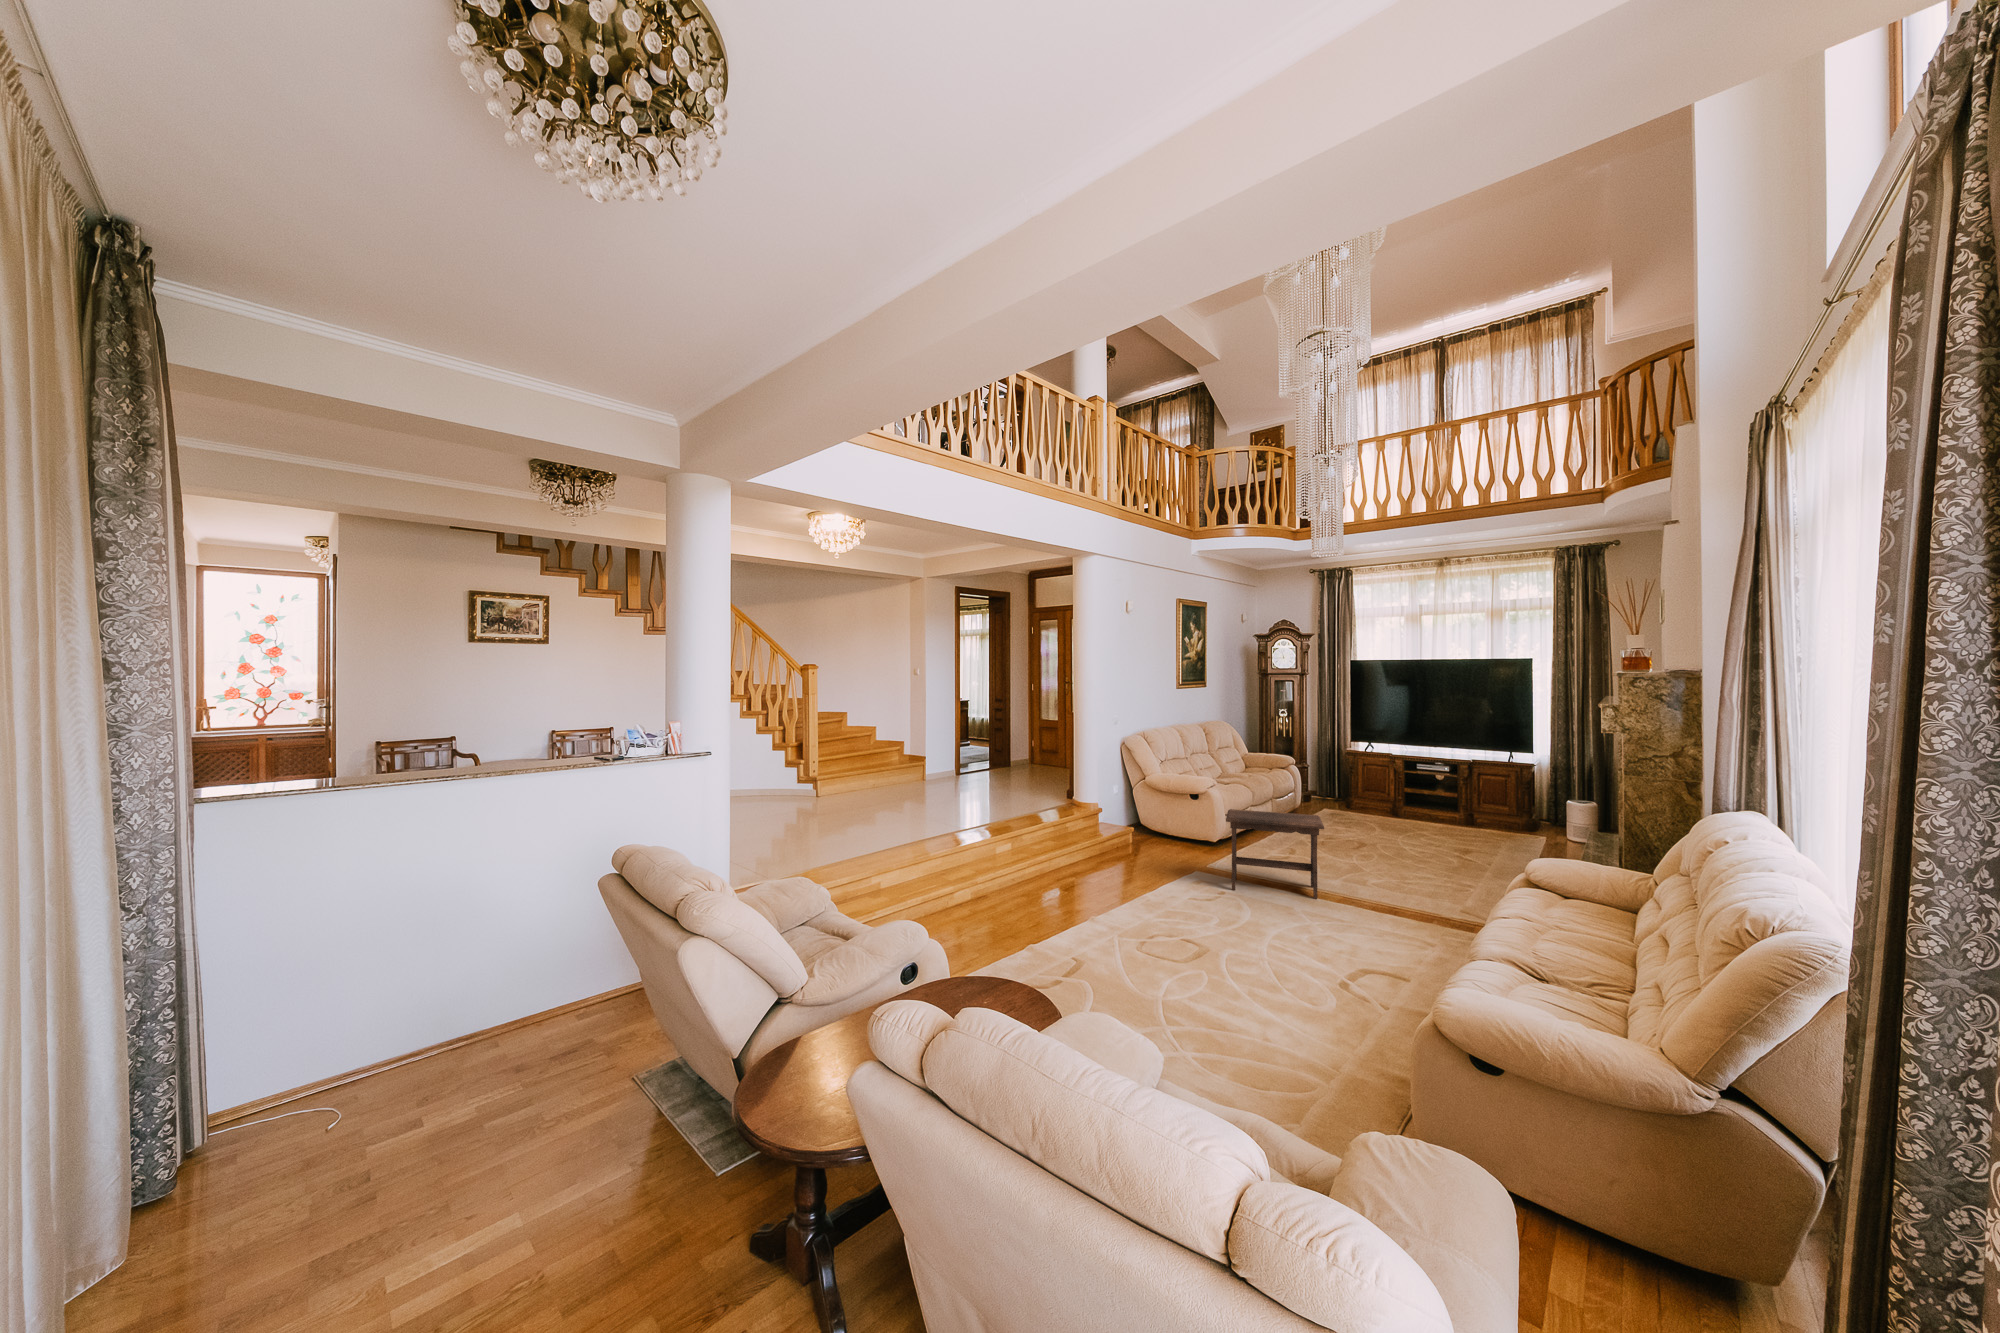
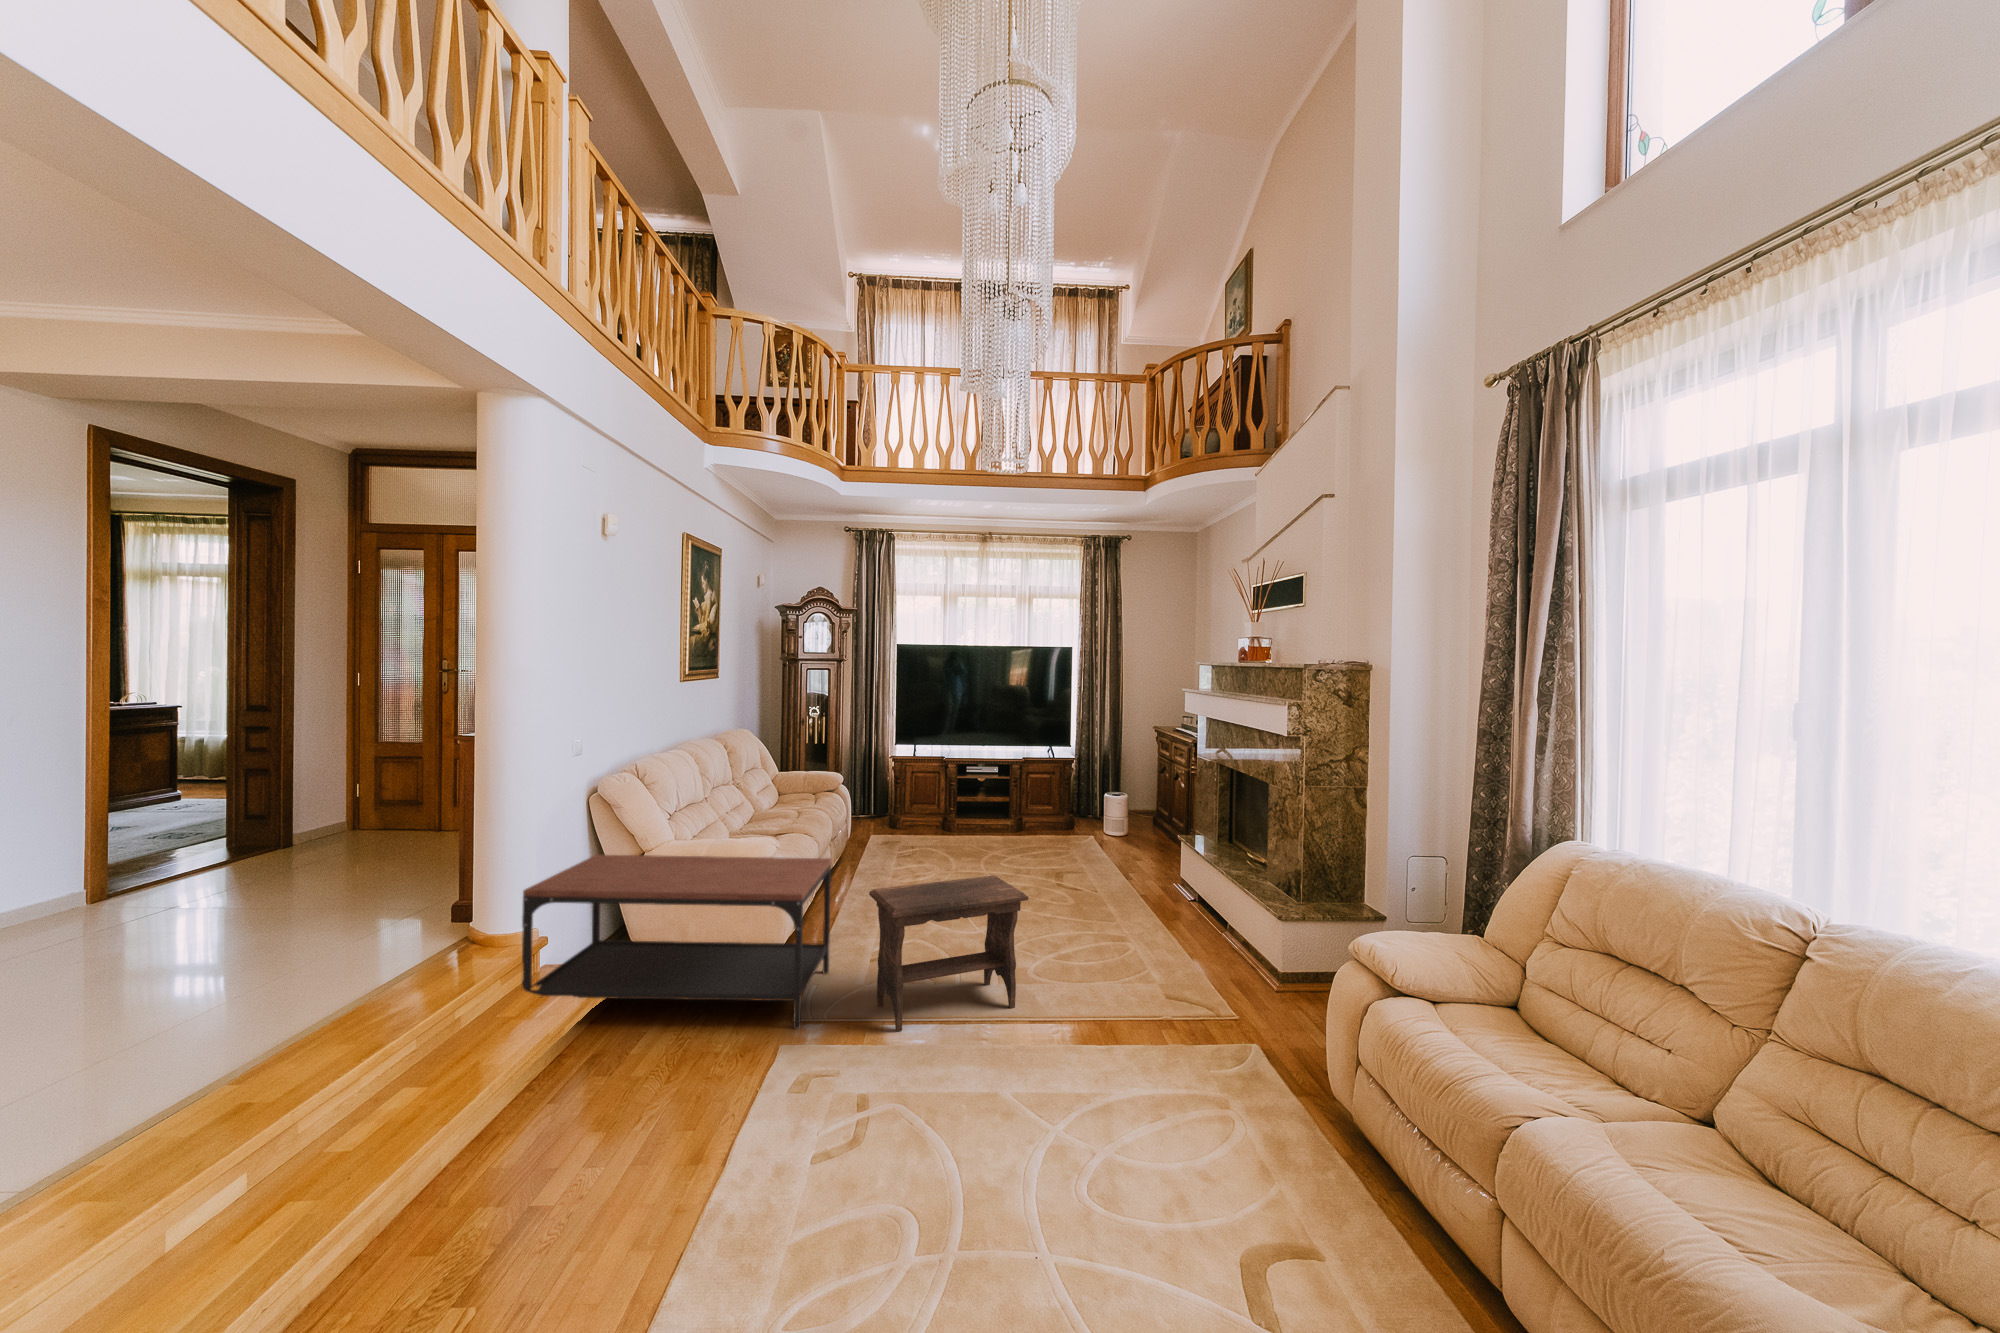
coffee table: none [1066,777,1221,878] -> present [522,855,831,1029]

